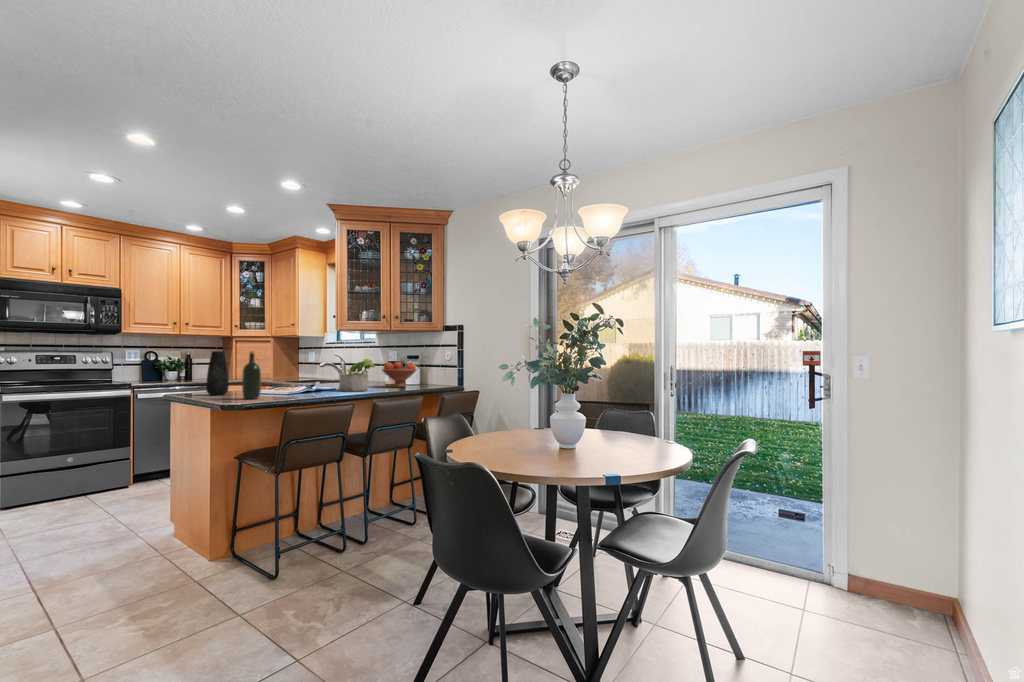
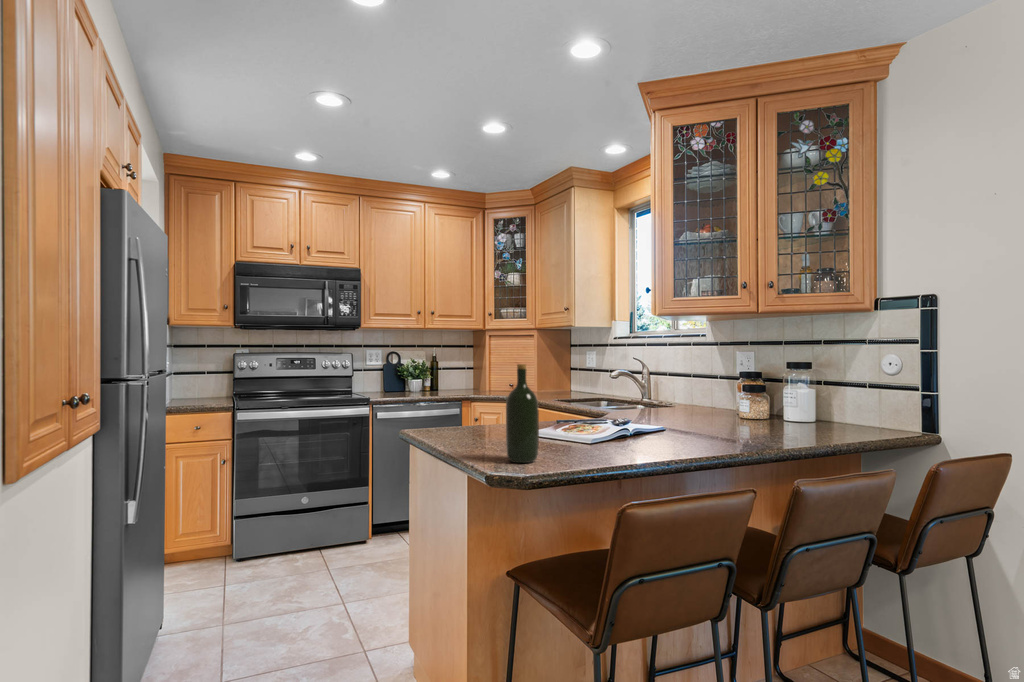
vase: present [206,351,229,395] -> none [448,360,482,441]
potted plant: present [340,359,375,392] -> none [672,373,742,442]
fruit bowl: present [382,362,417,387] -> none [742,374,818,428]

